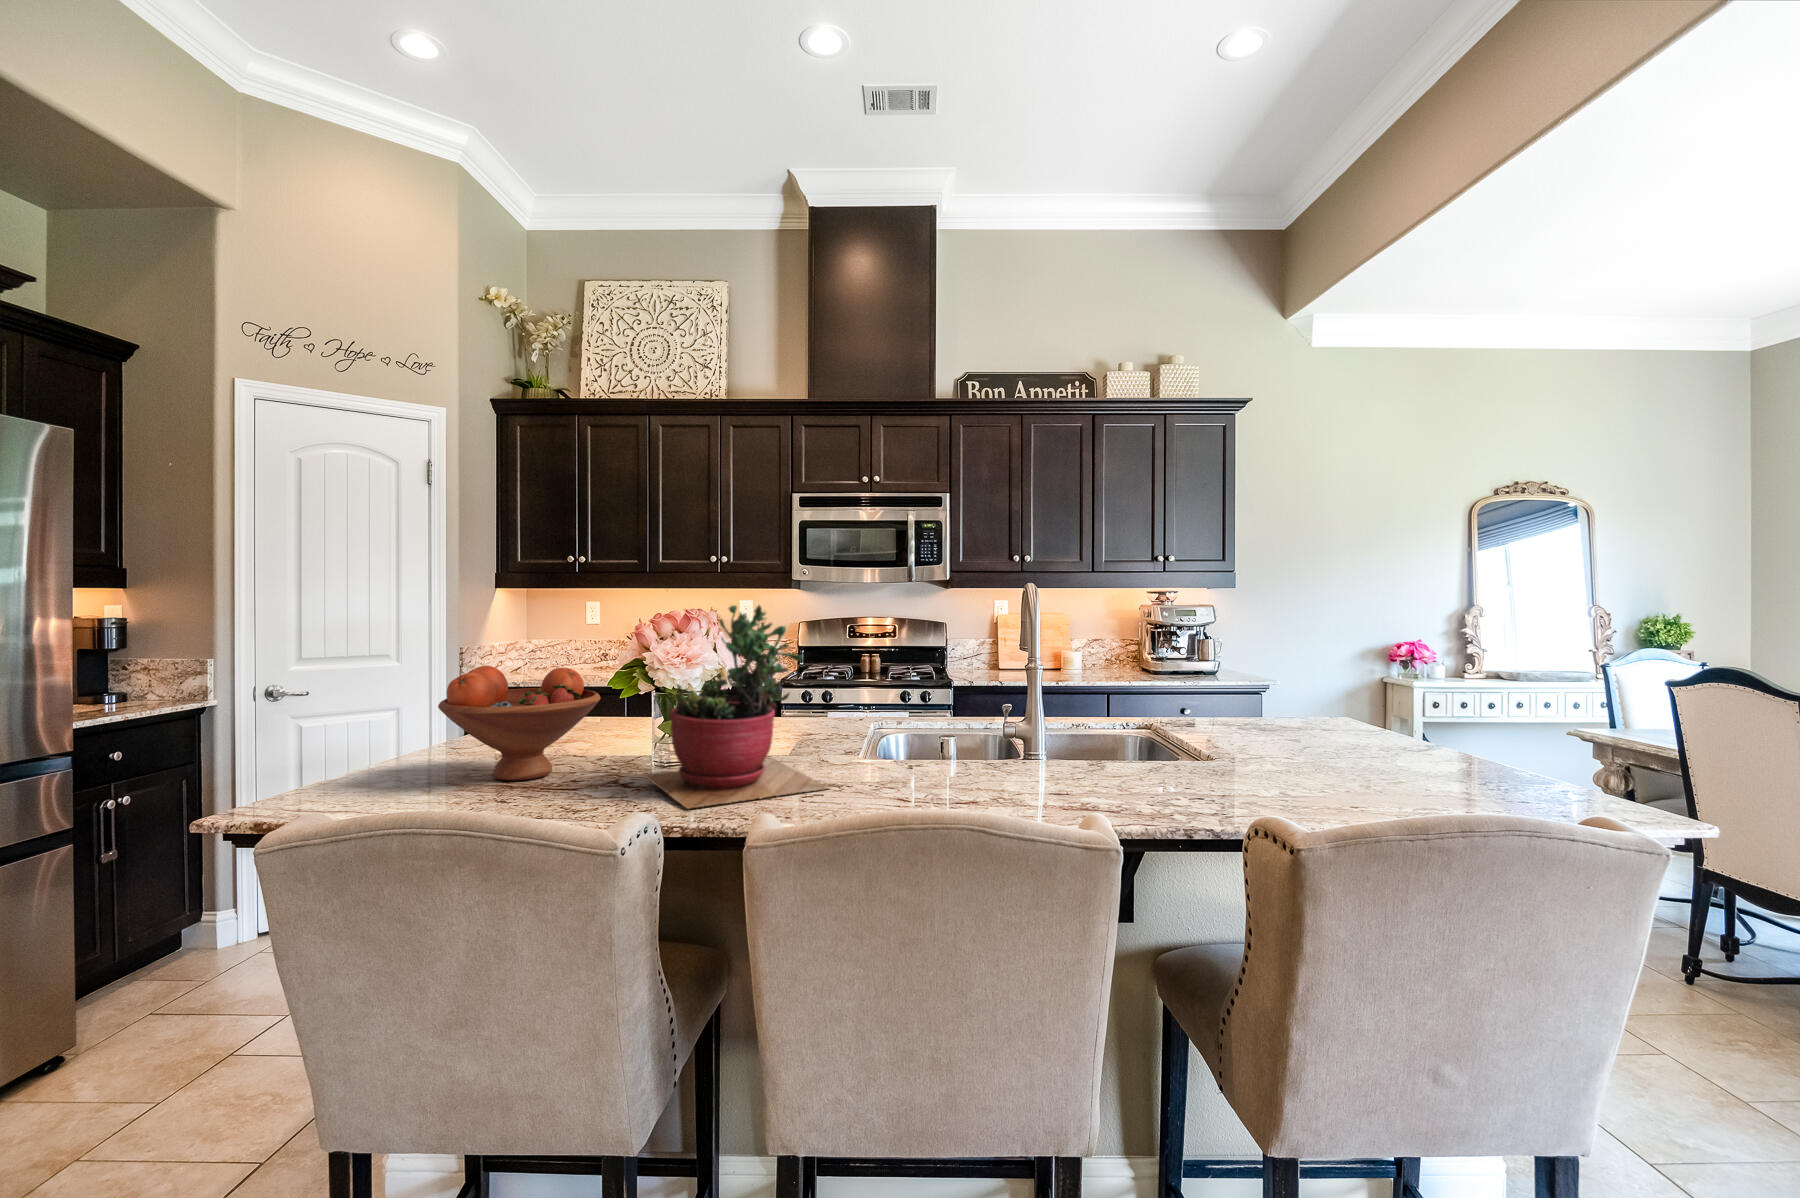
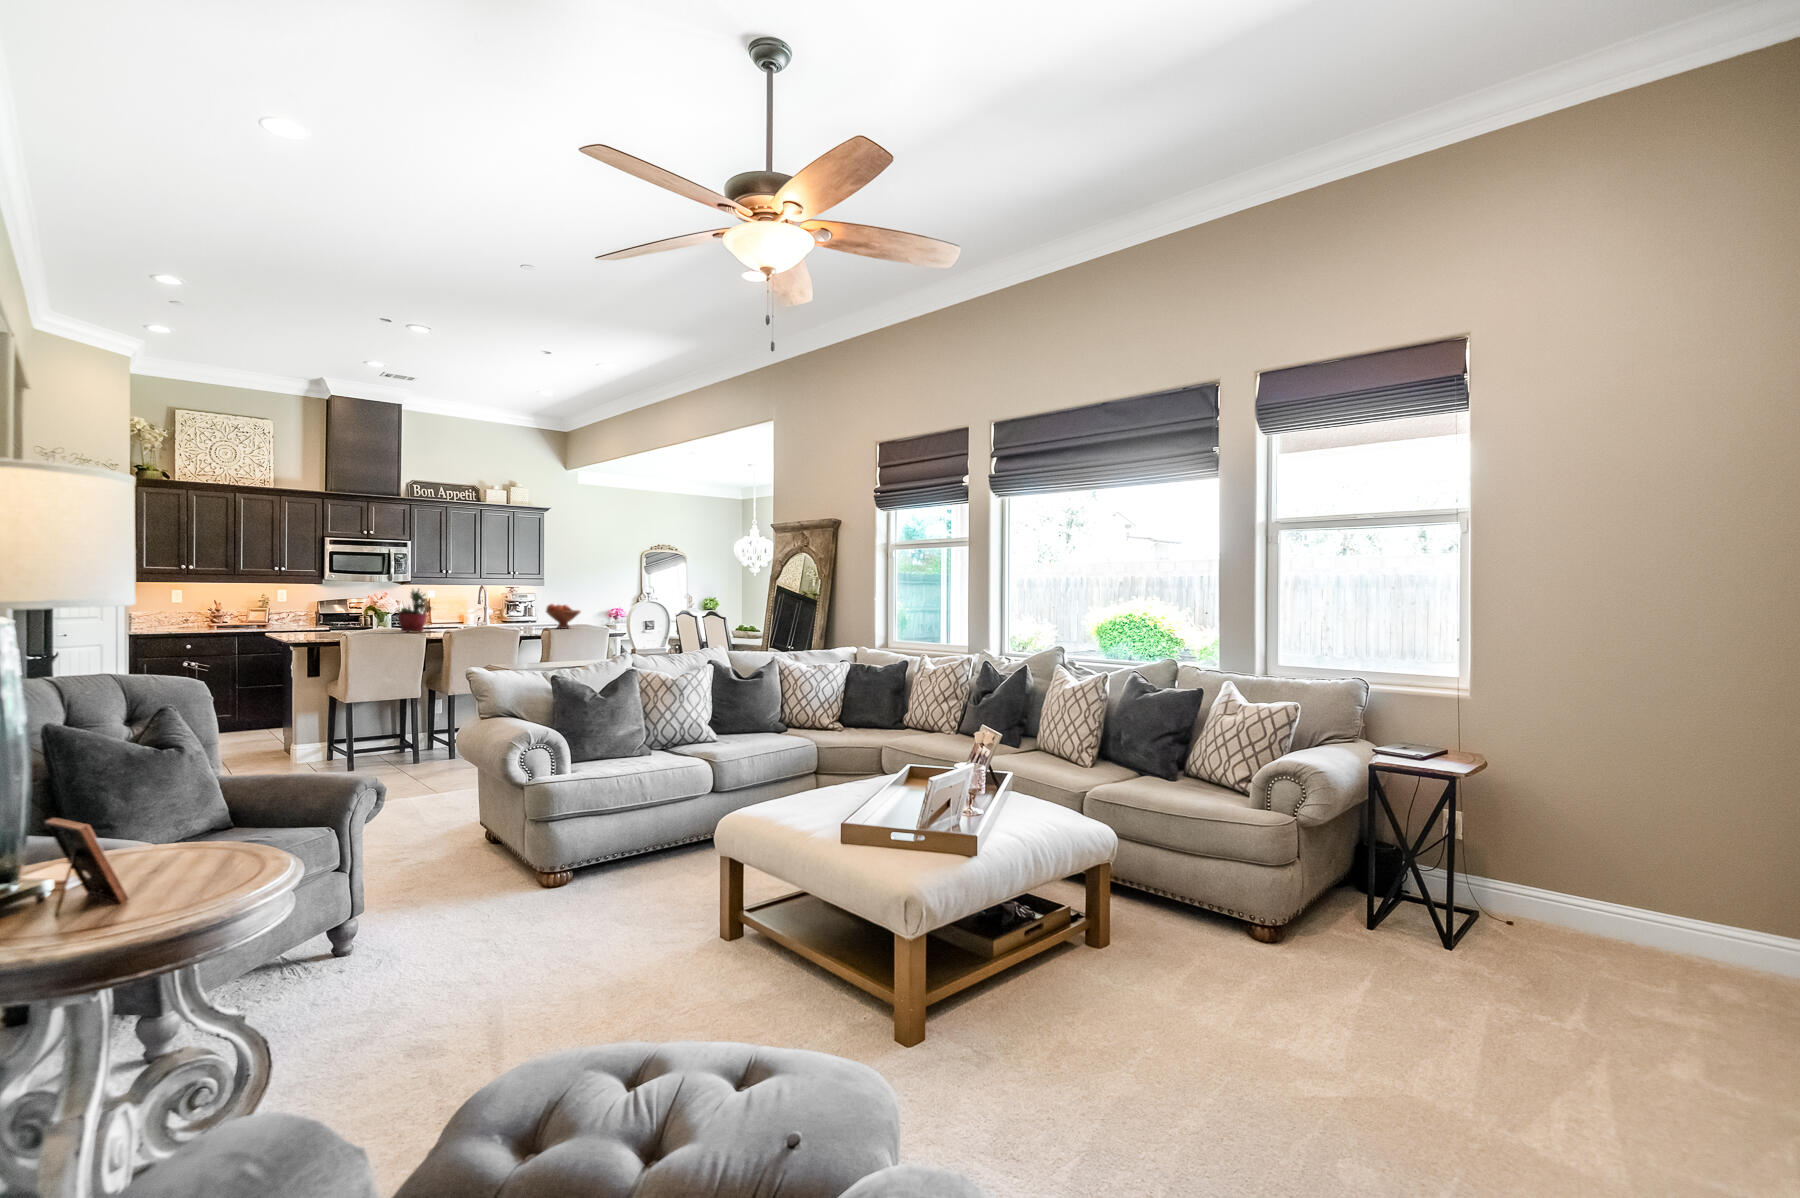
fruit bowl: present [438,665,601,781] -> present [546,604,580,629]

